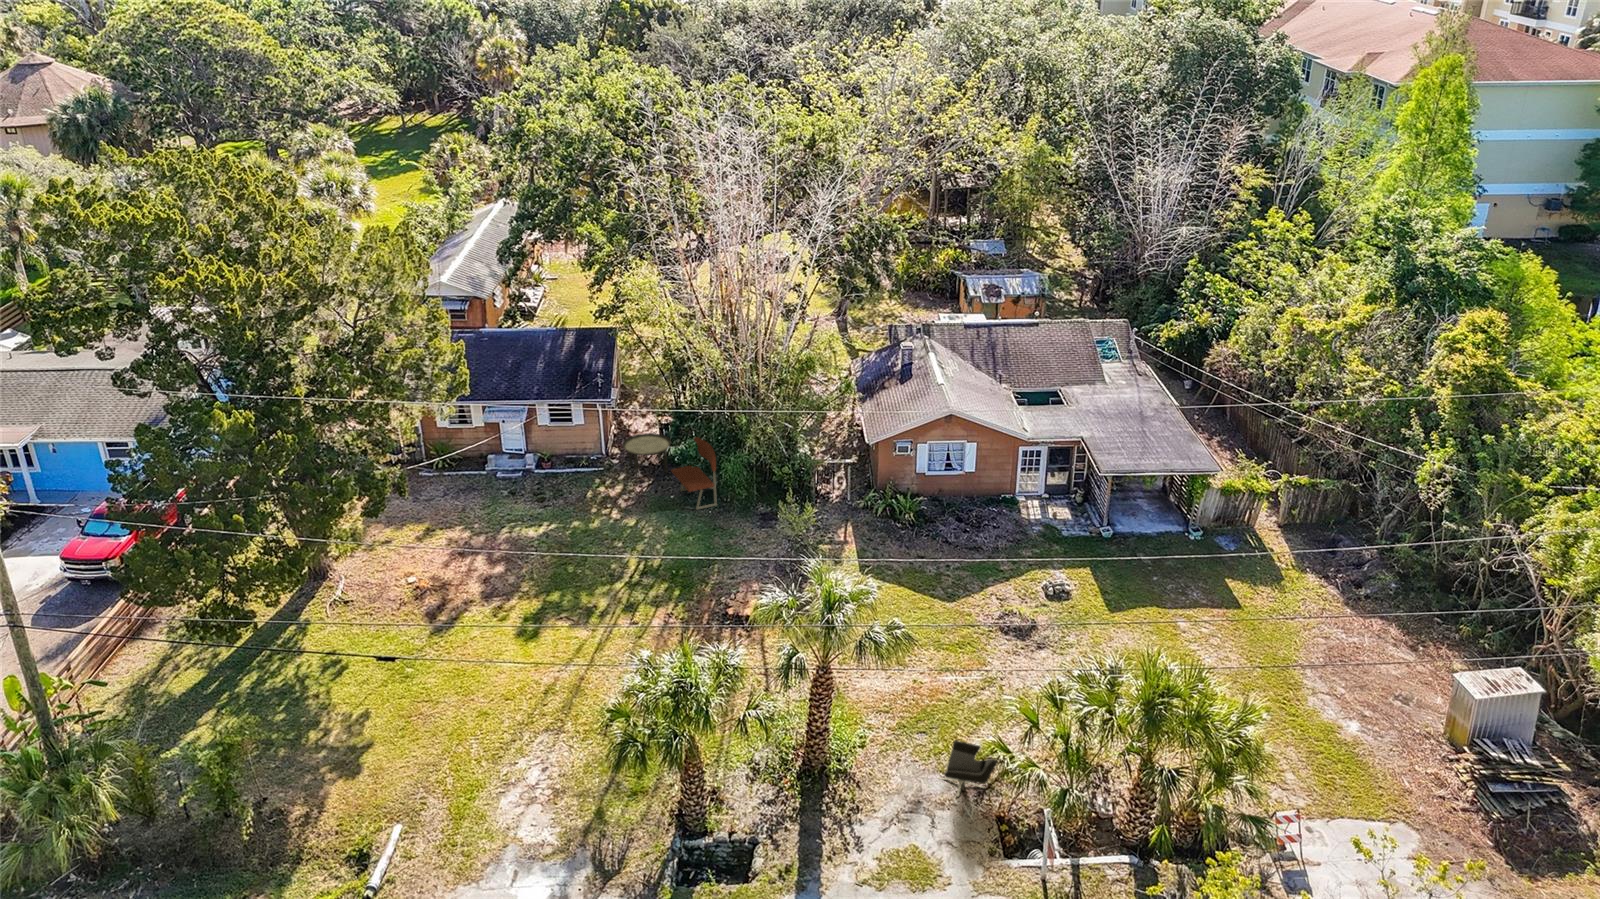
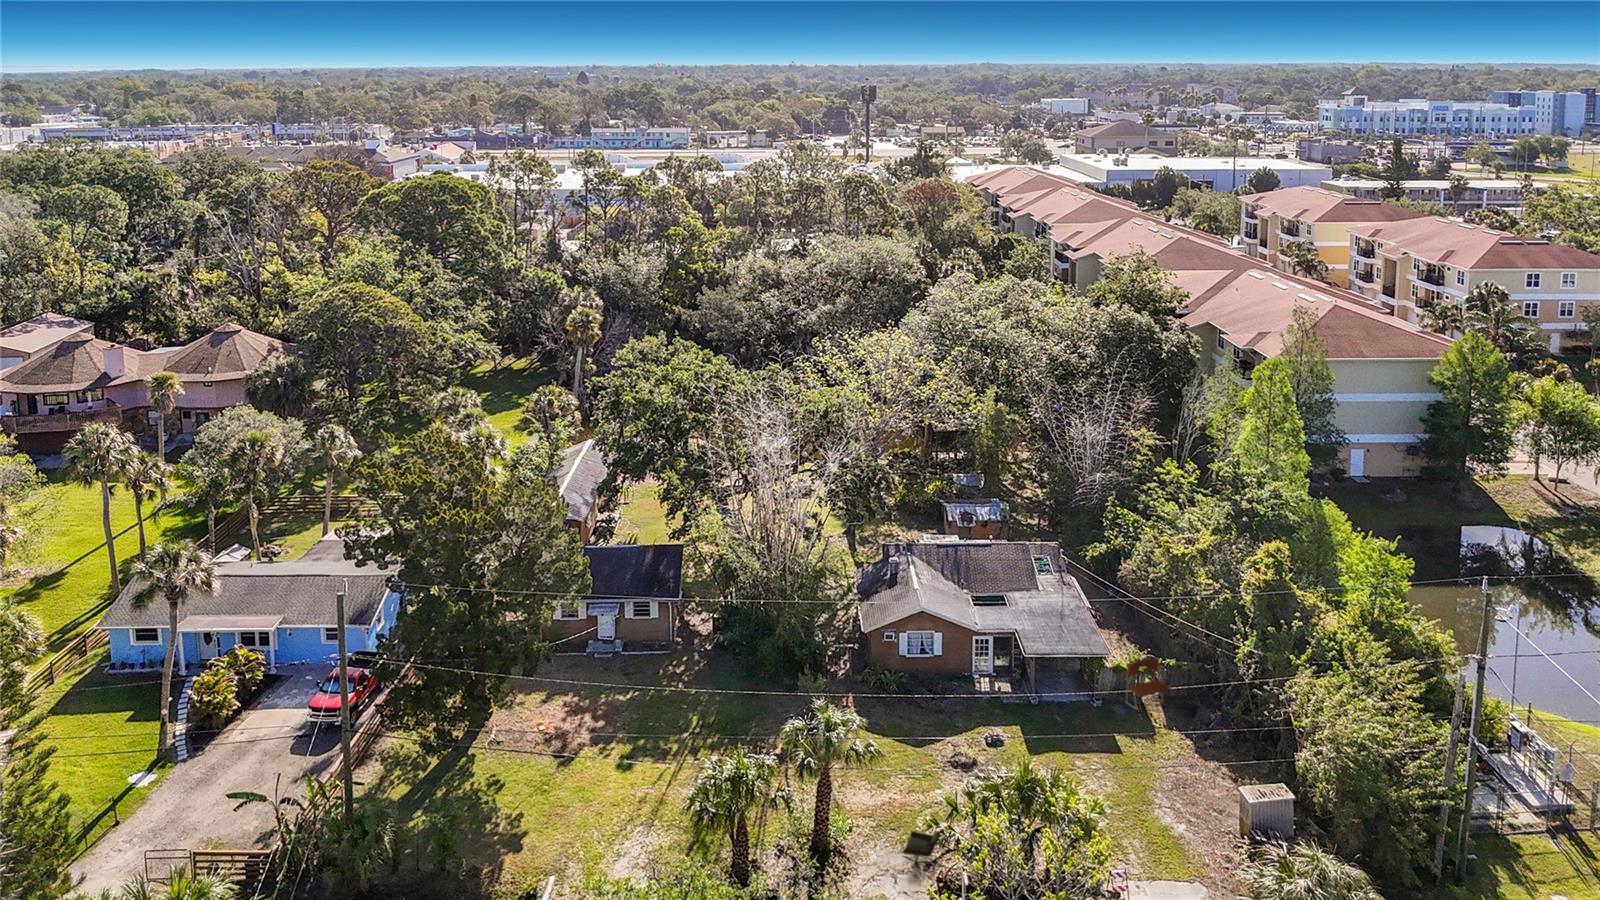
round table: present [622,433,671,477] -> none [684,625,721,658]
bench: present [672,437,717,510] -> present [1125,658,1170,710]

